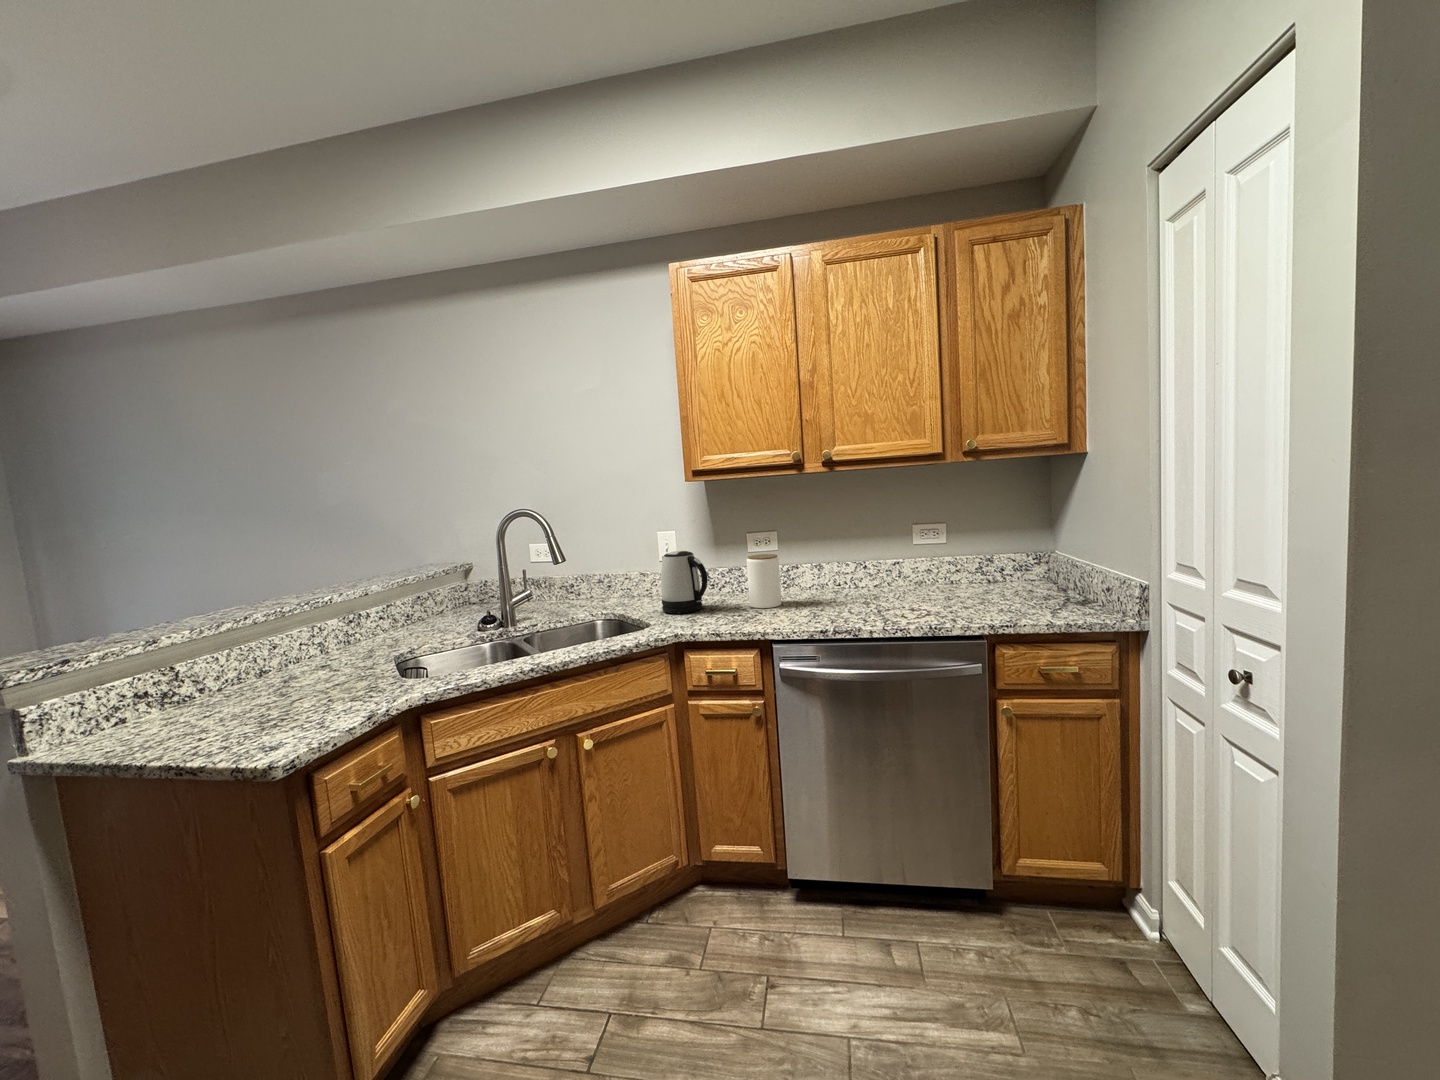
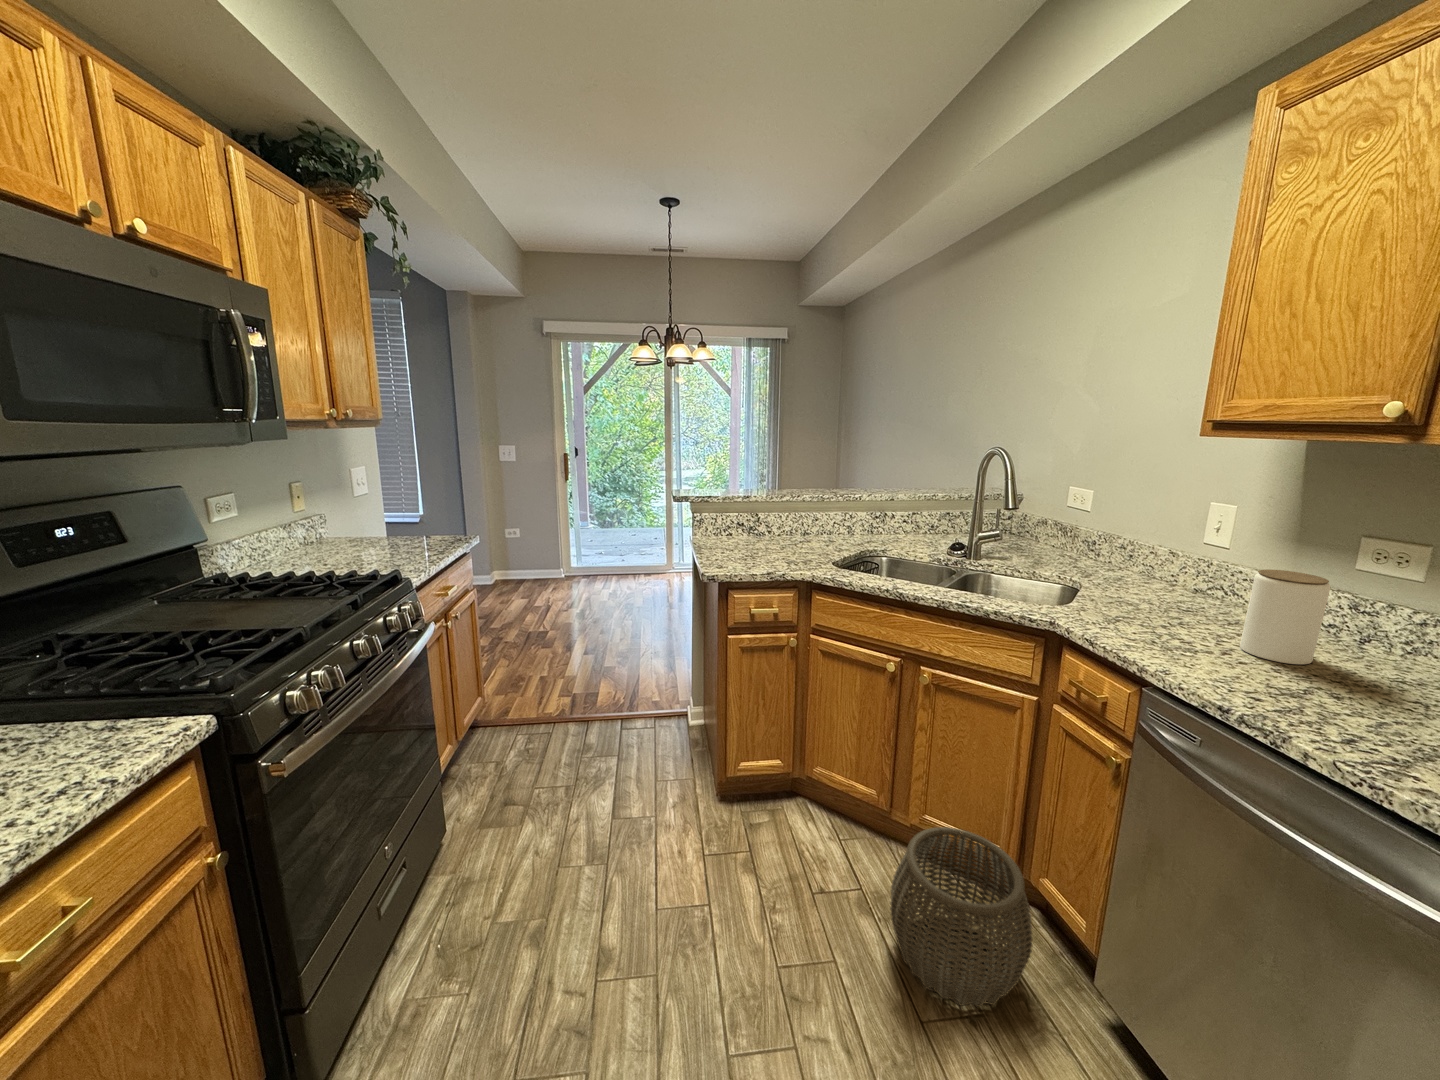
kettle: present [661,551,708,614] -> none [1116,531,1189,618]
woven basket: none [649,841,772,1010] -> present [890,827,1033,1007]

